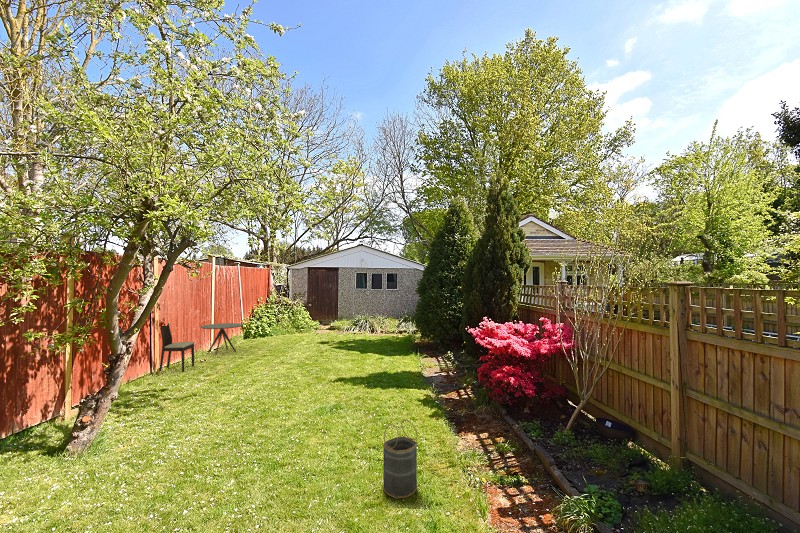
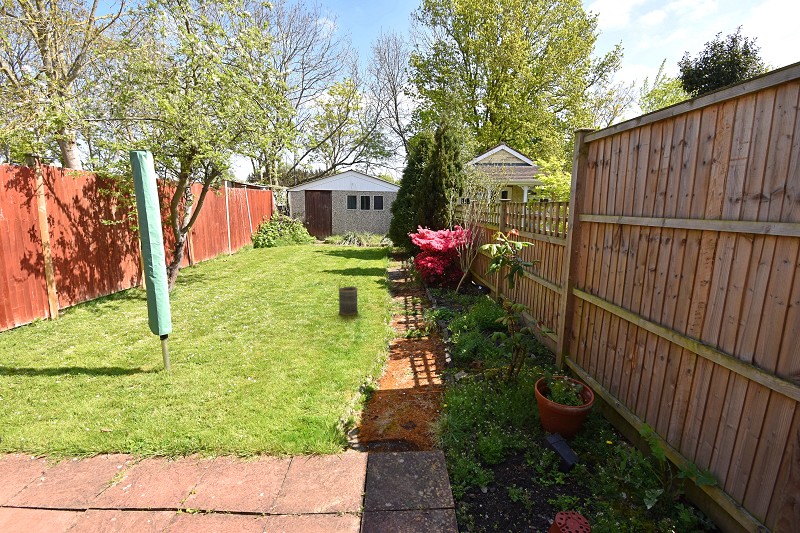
chair: present [159,323,194,372] -> none [192,224,220,266]
round table: present [200,323,243,355] -> none [220,234,253,257]

